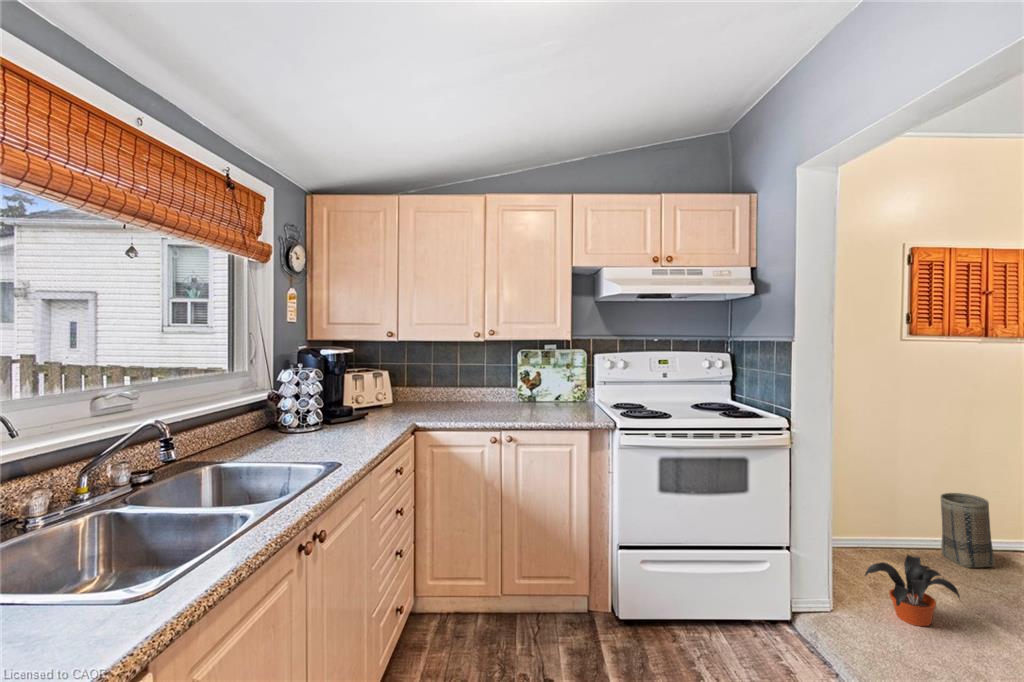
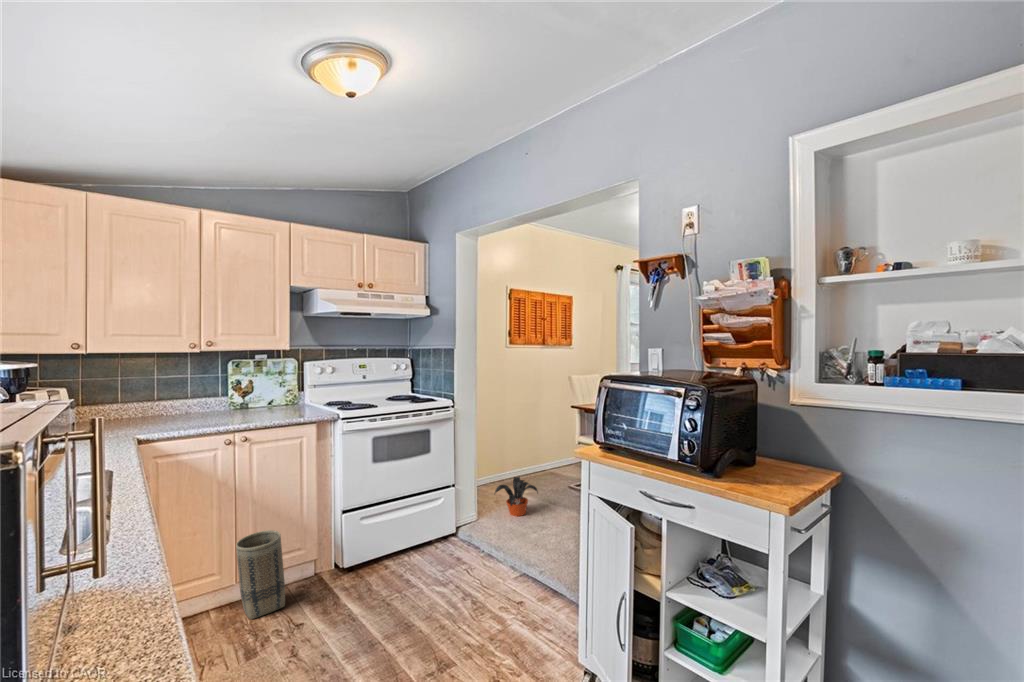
basket: present [941,493,995,568] -> present [236,530,285,619]

